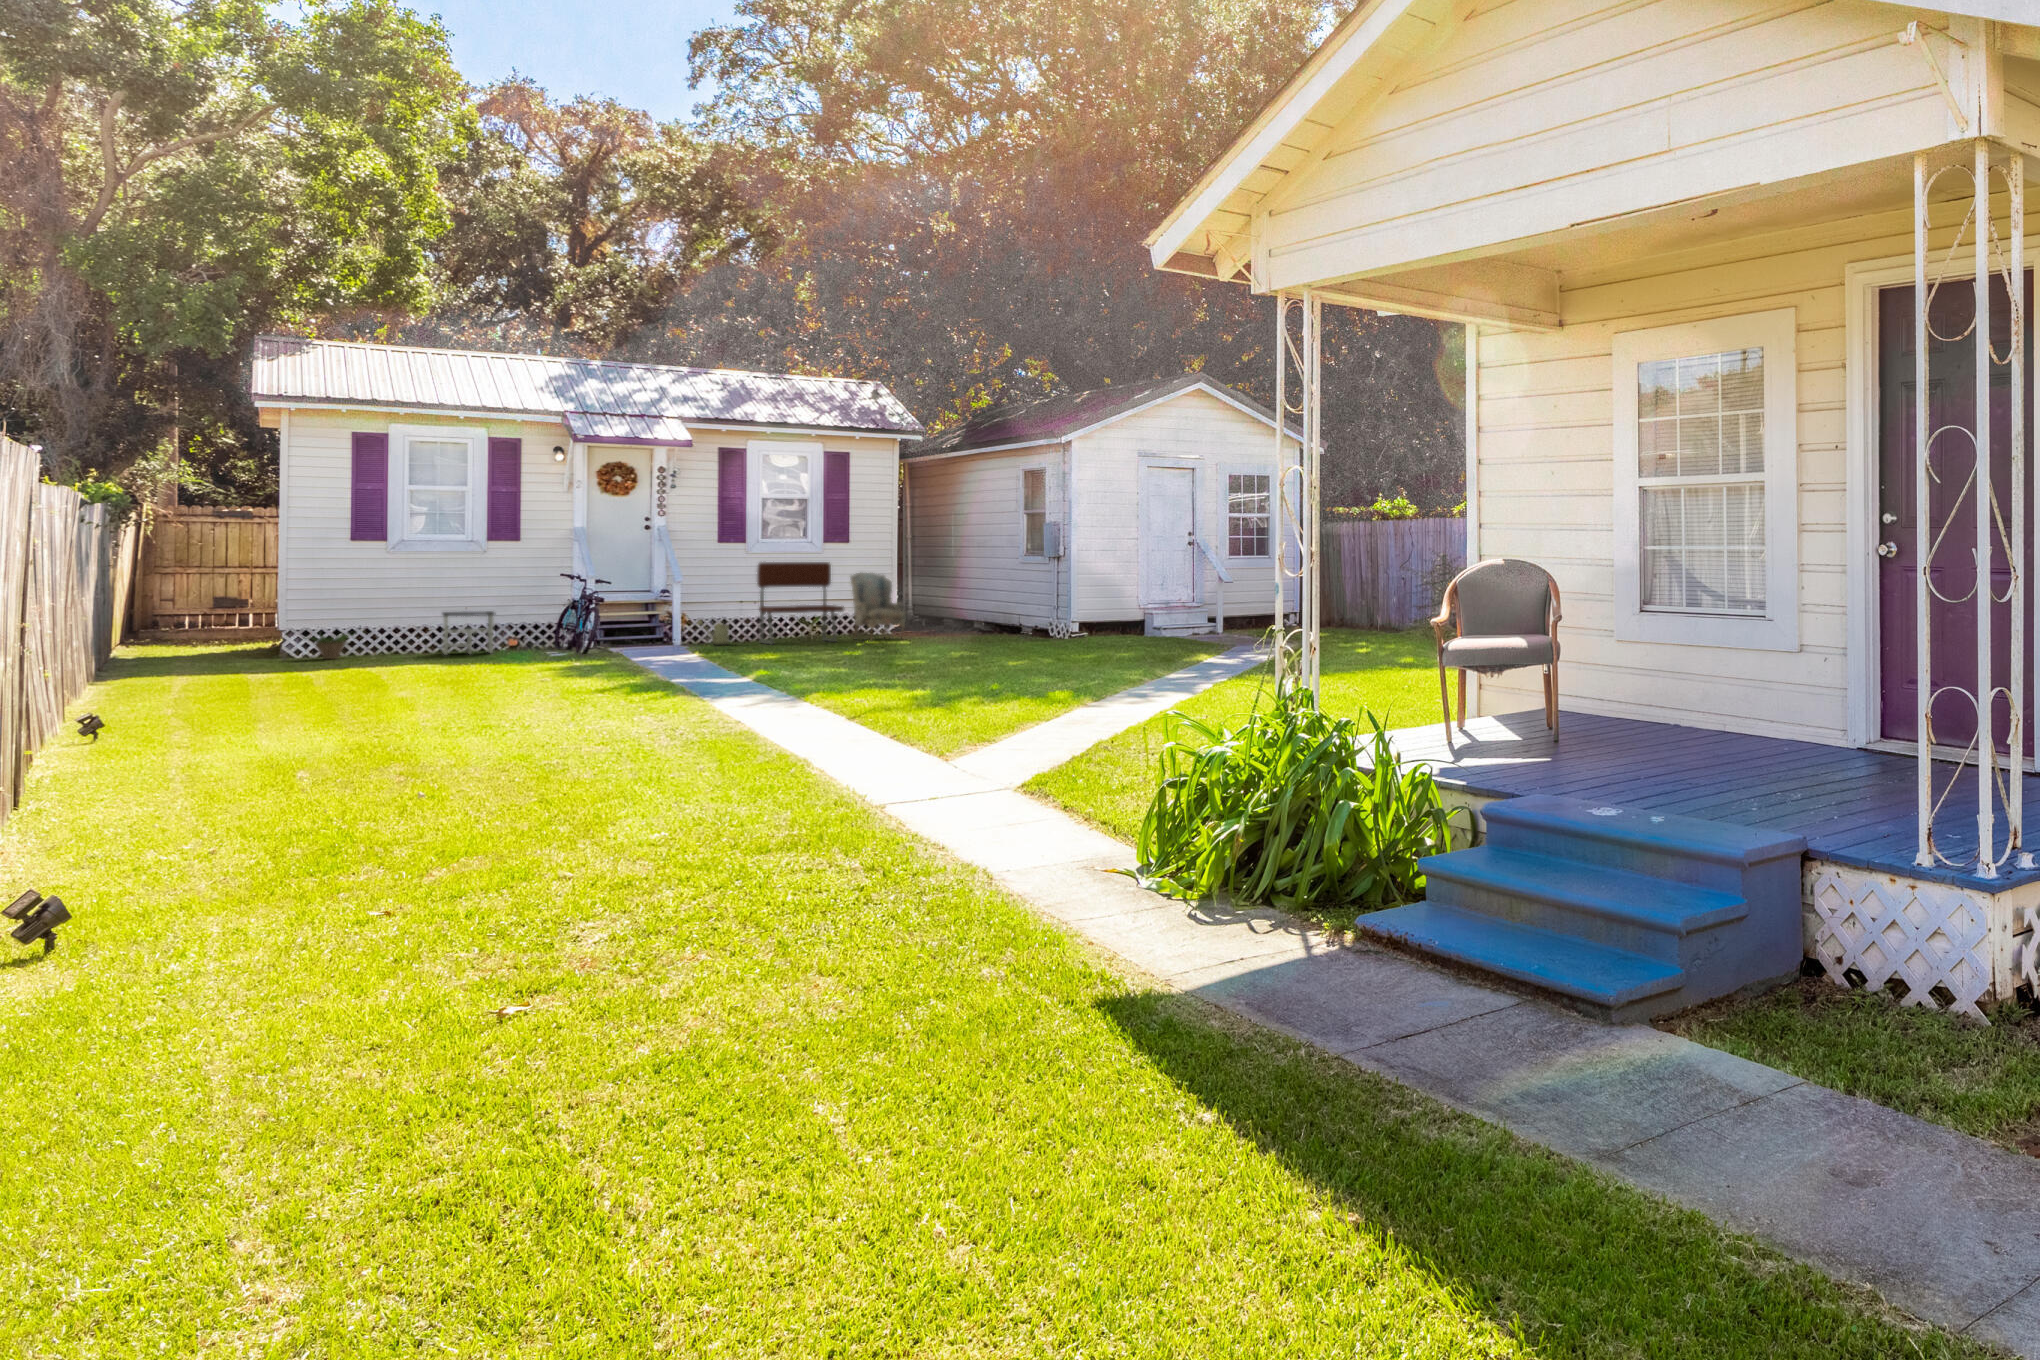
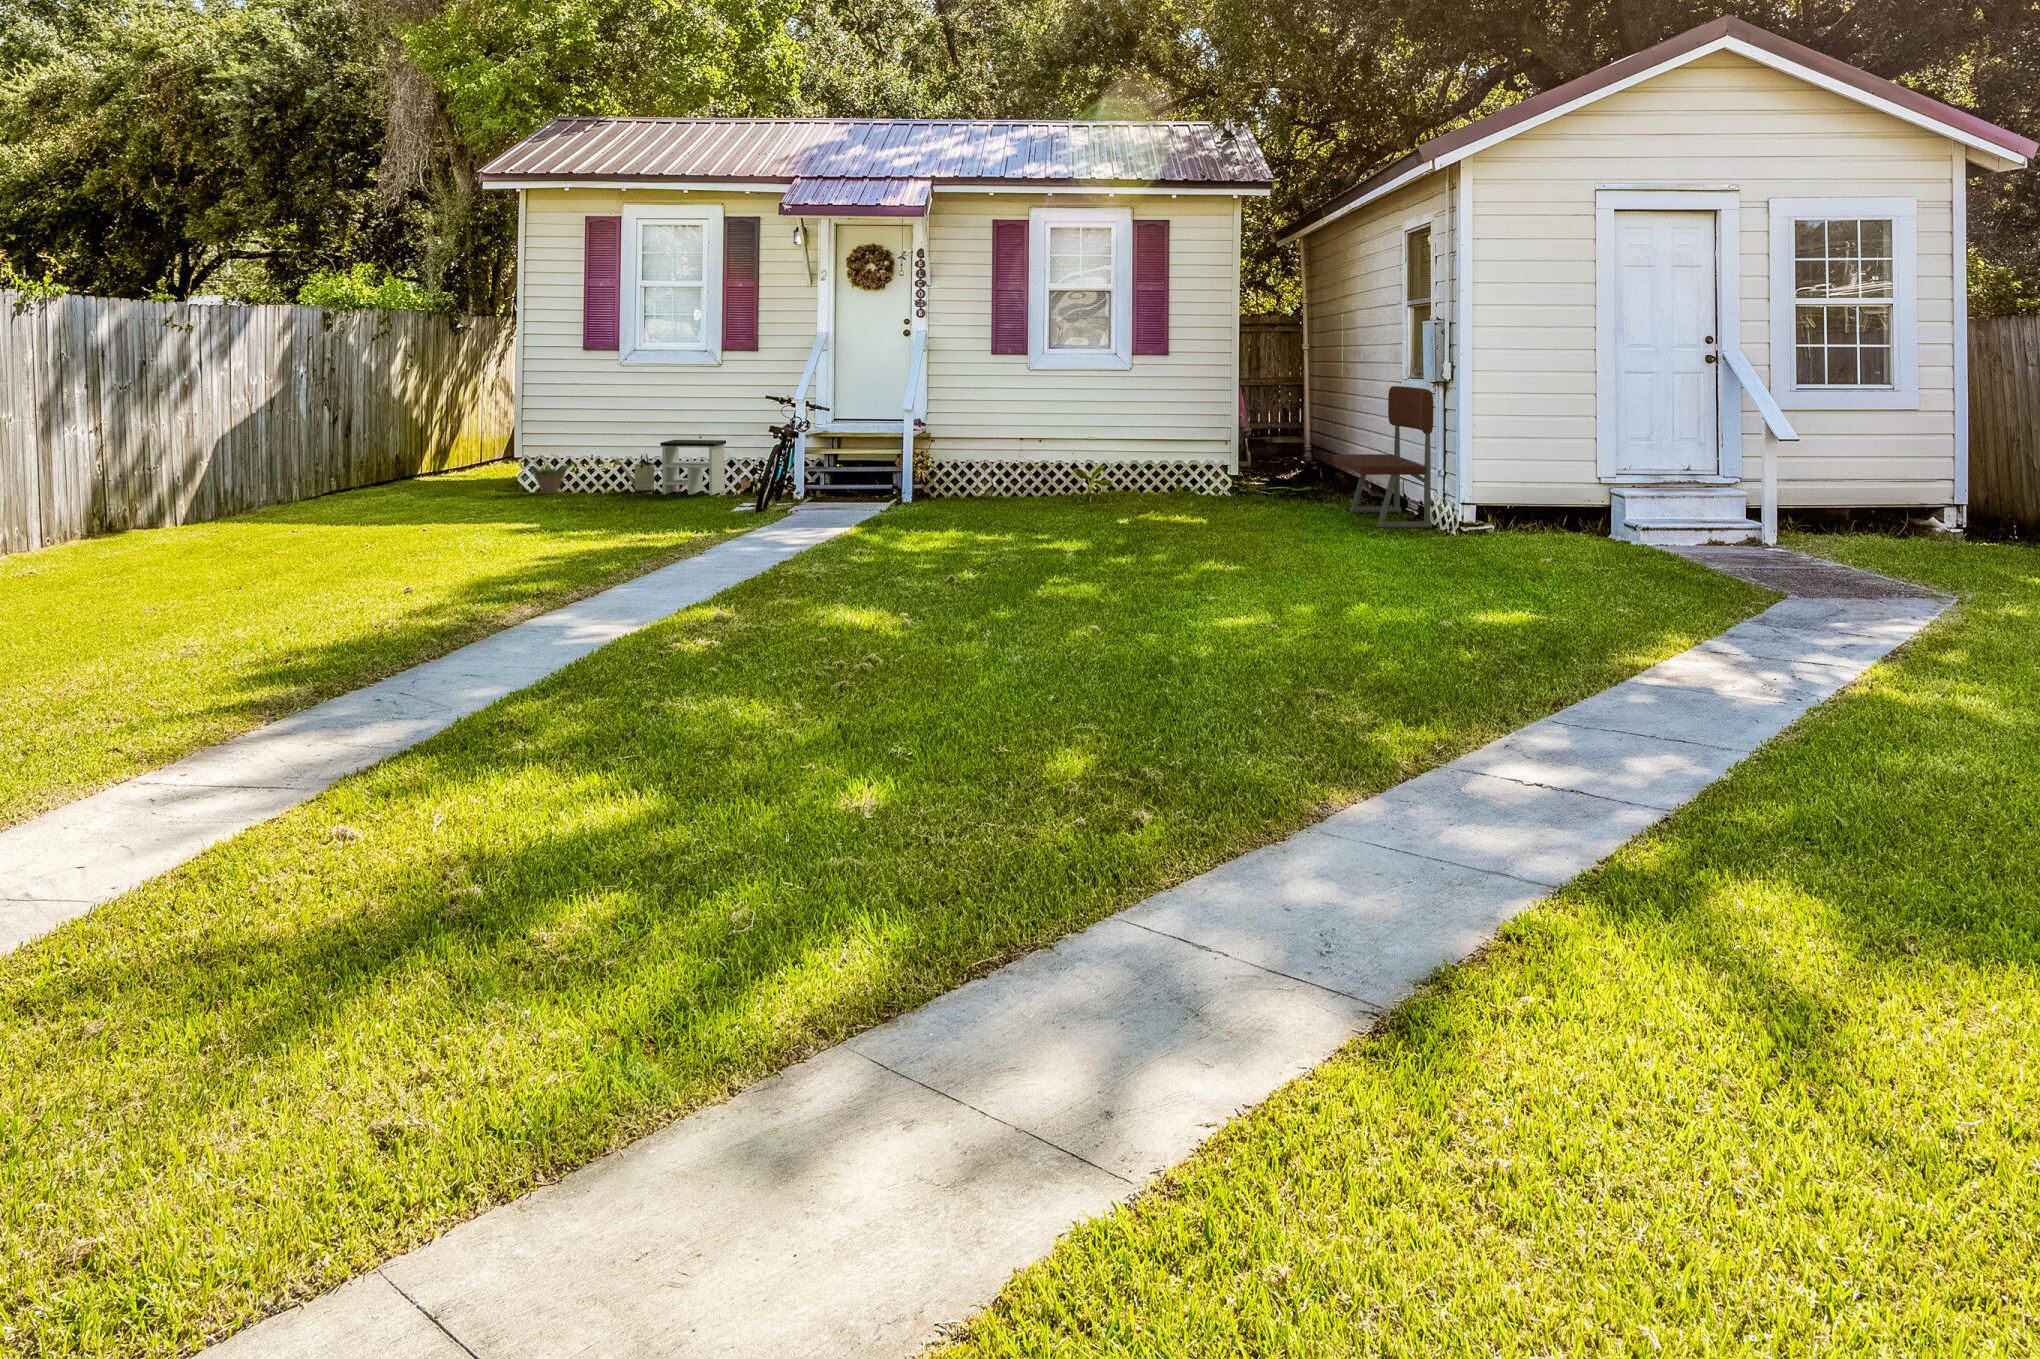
bench: present [757,562,844,644] -> present [1333,386,1433,528]
armchair: present [851,573,906,639] -> none [1167,396,1240,500]
watering can: present [698,621,729,645] -> present [614,454,658,493]

